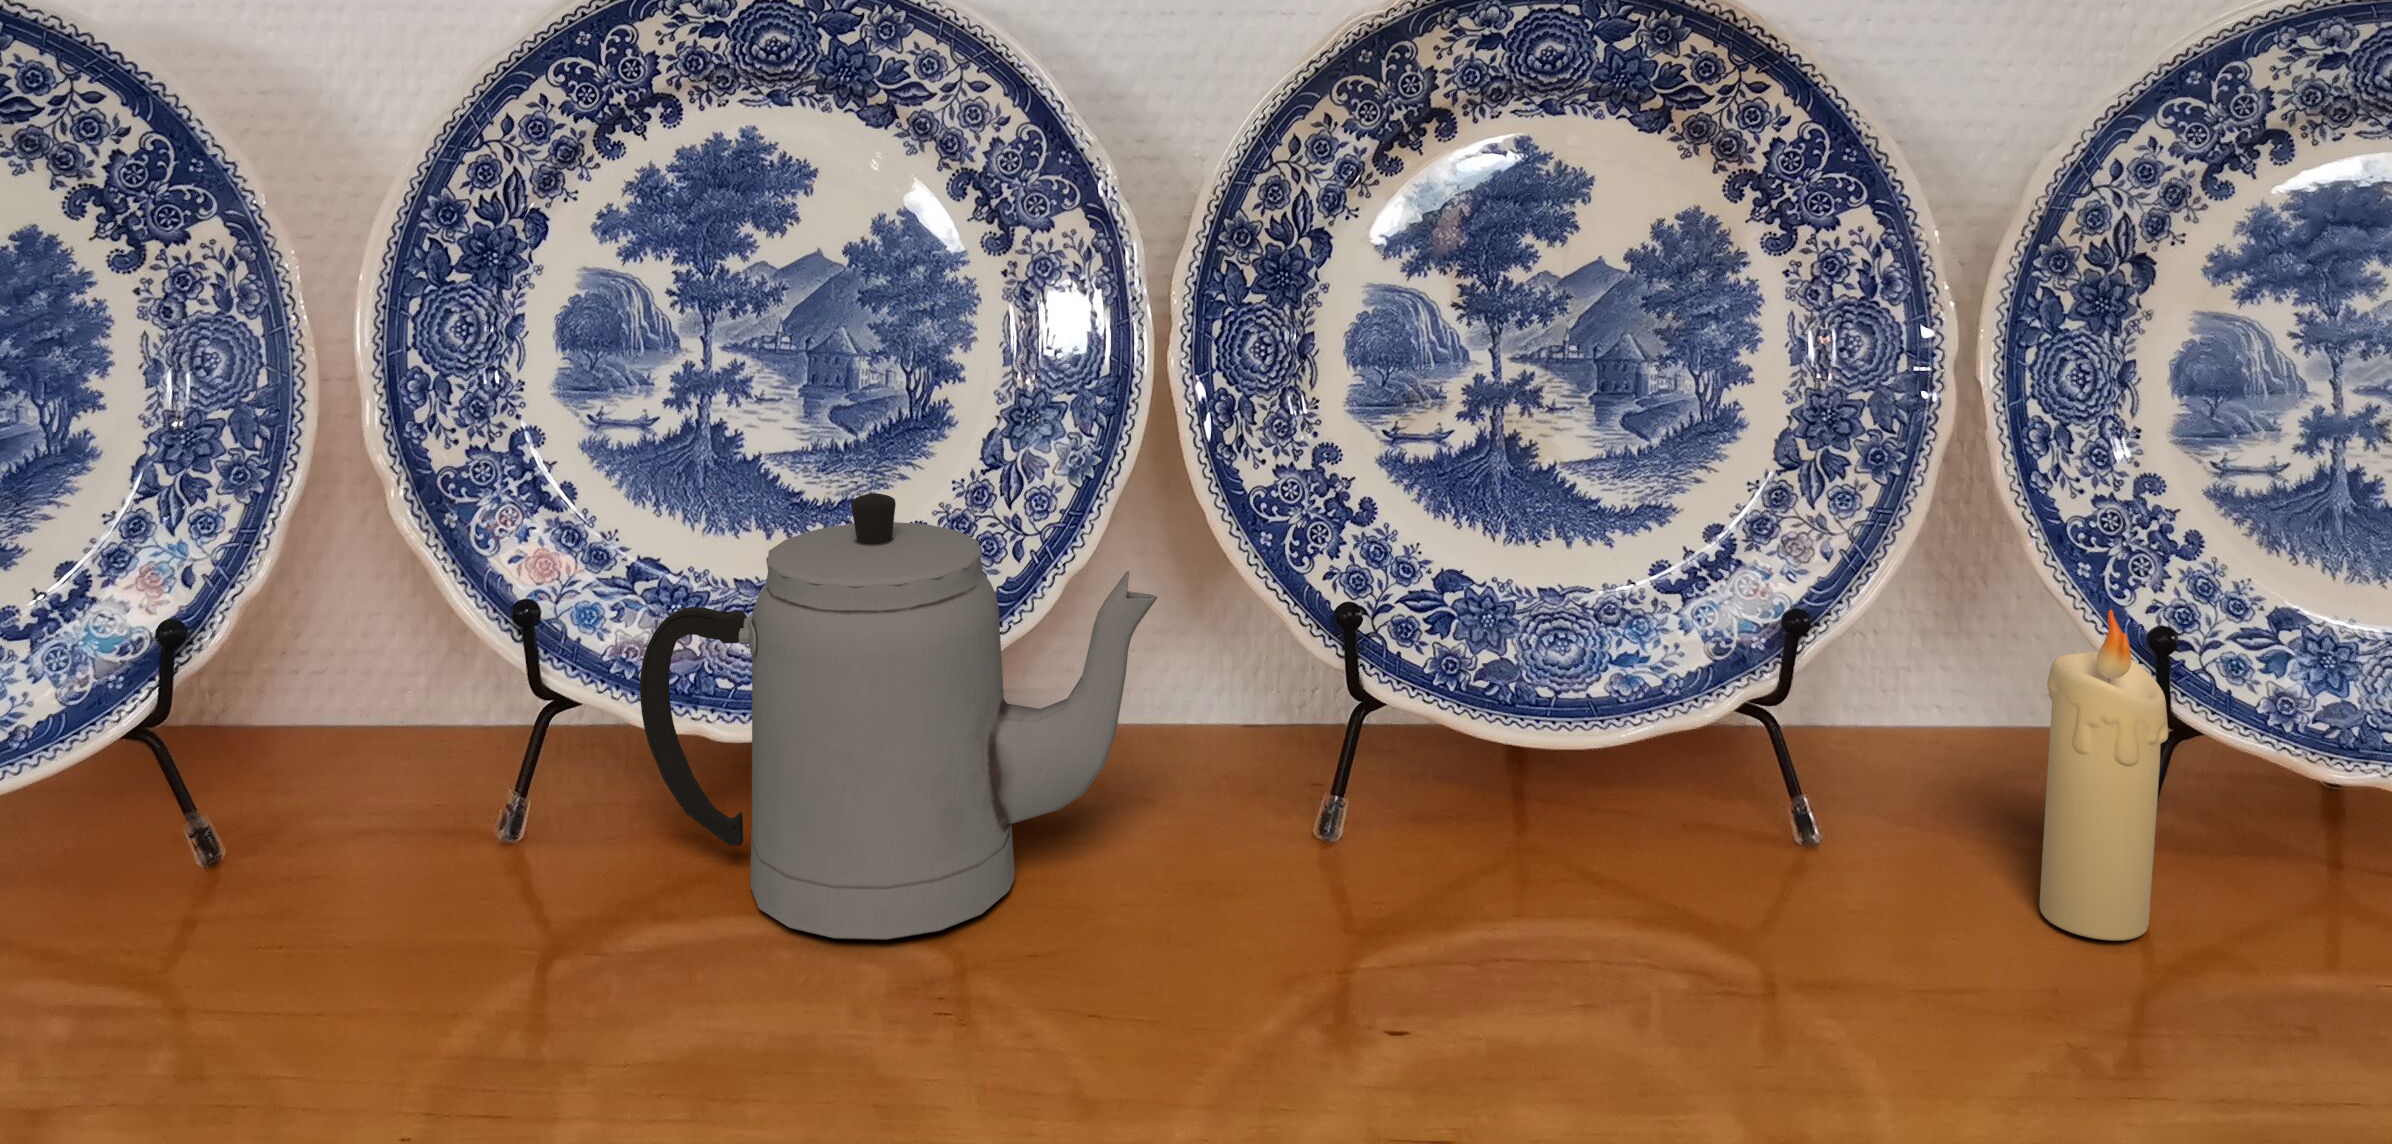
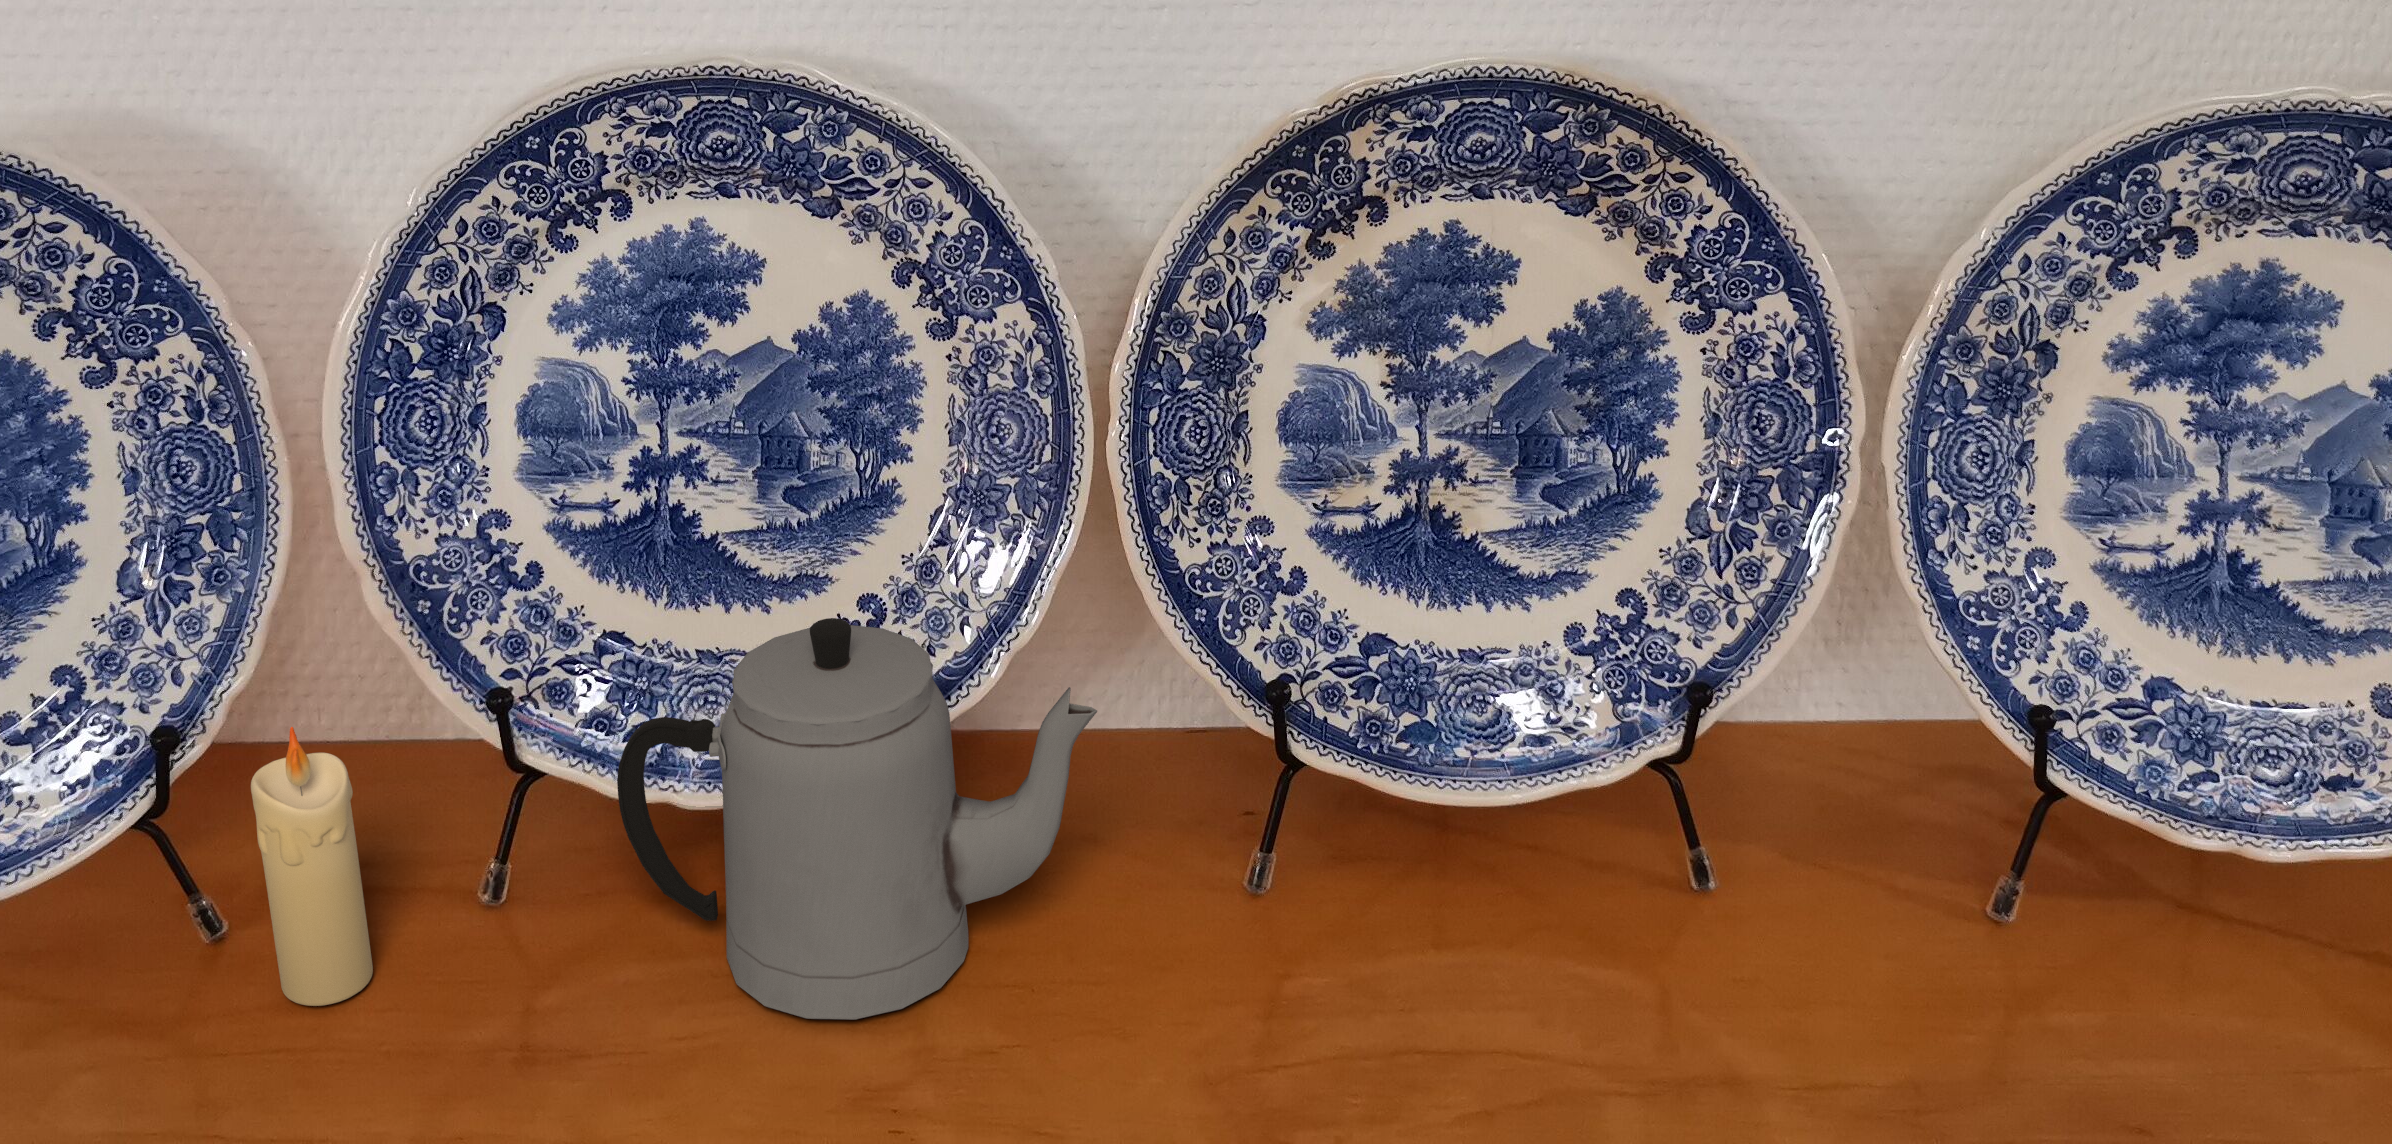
candle: present [2040,609,2168,940] -> present [251,727,373,1006]

